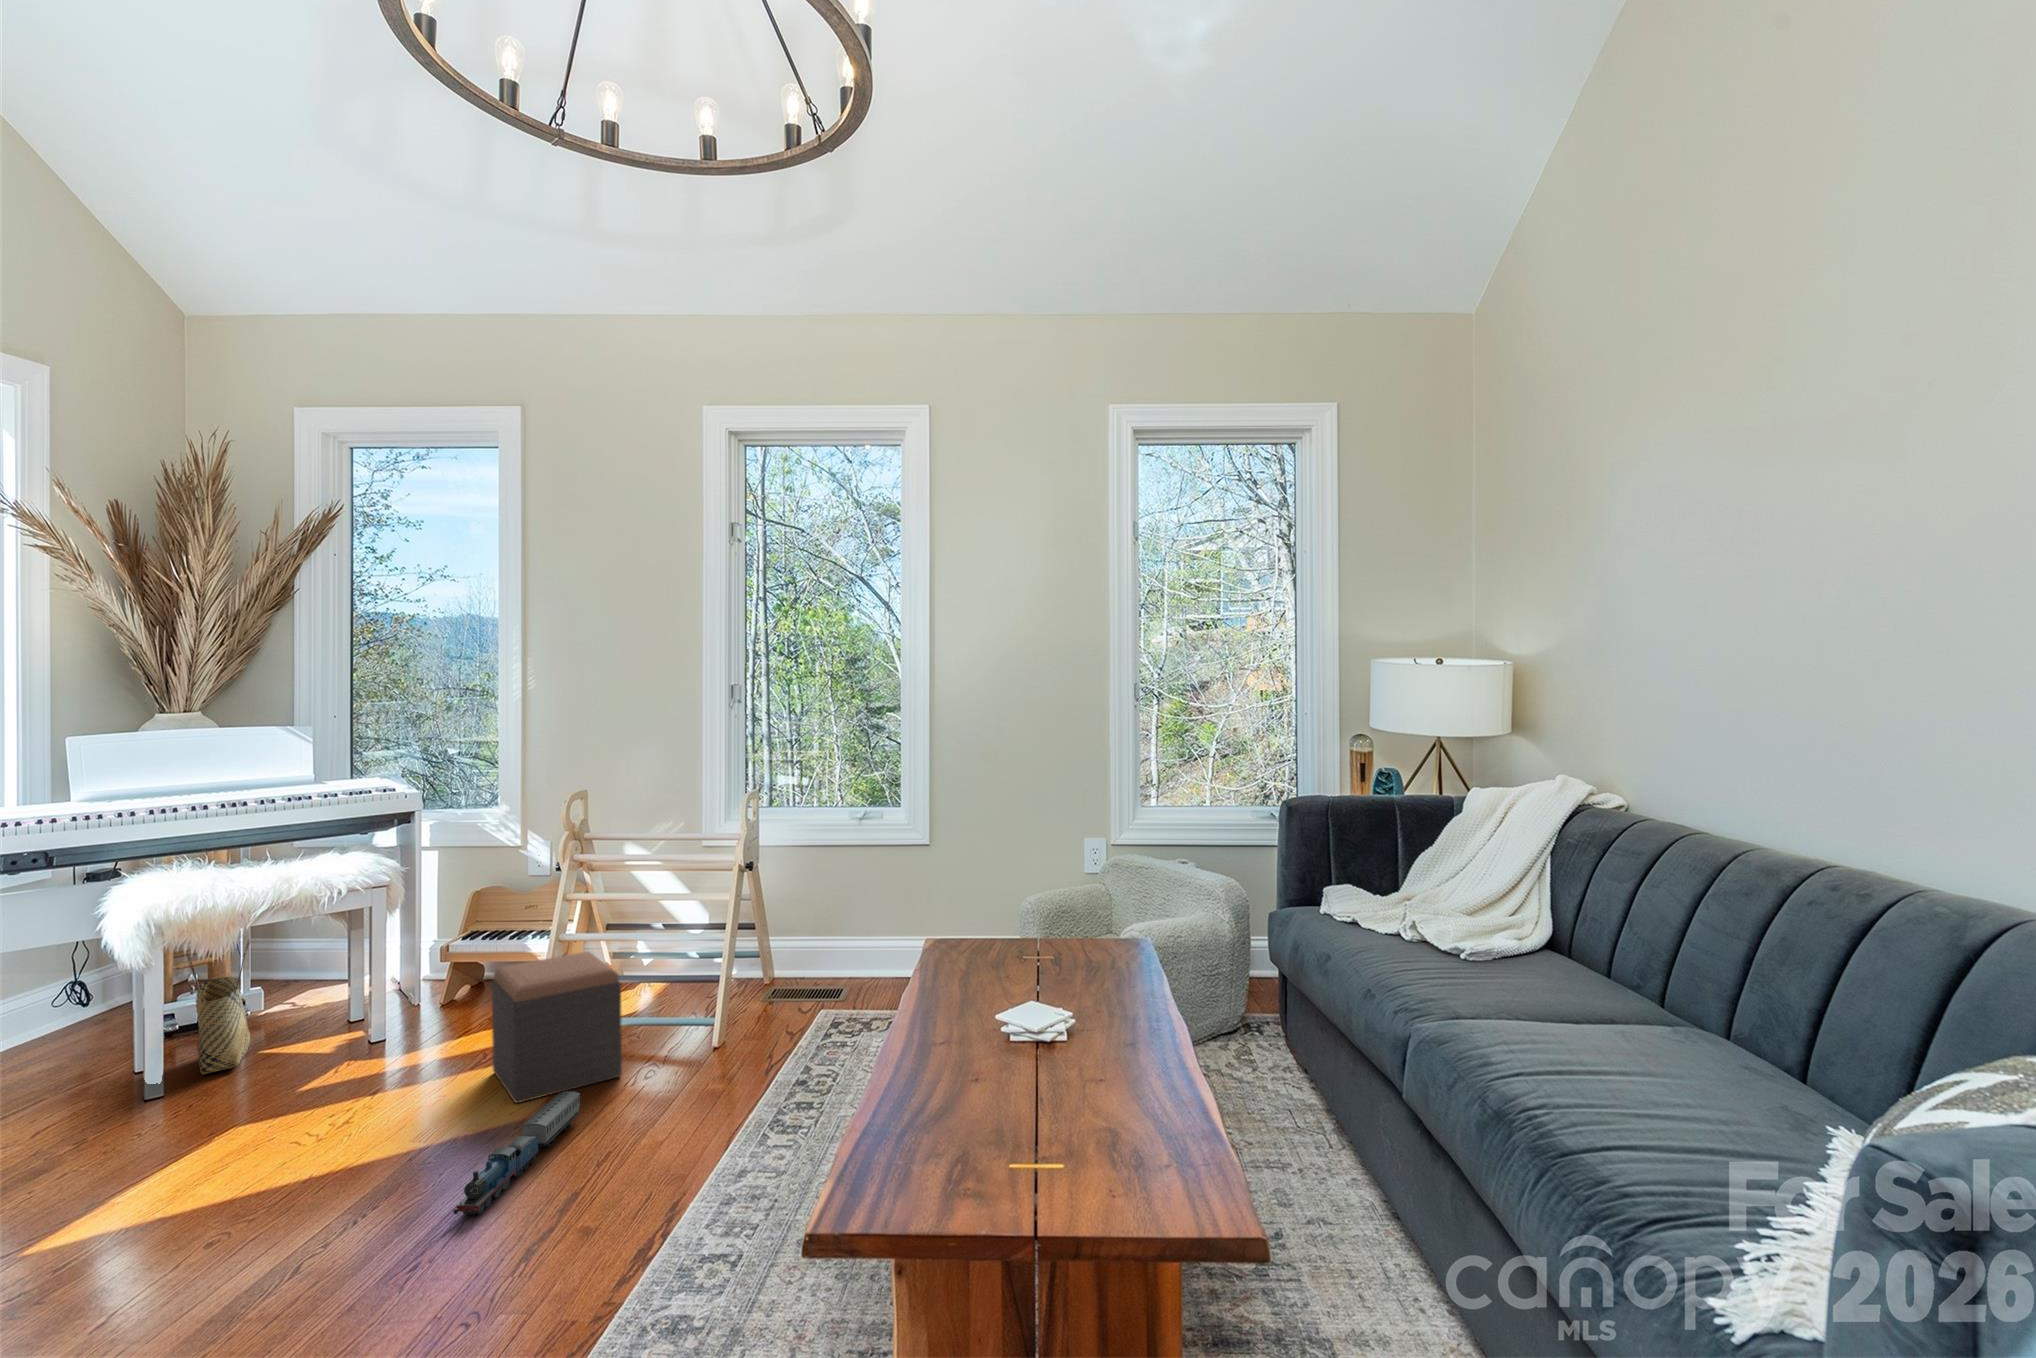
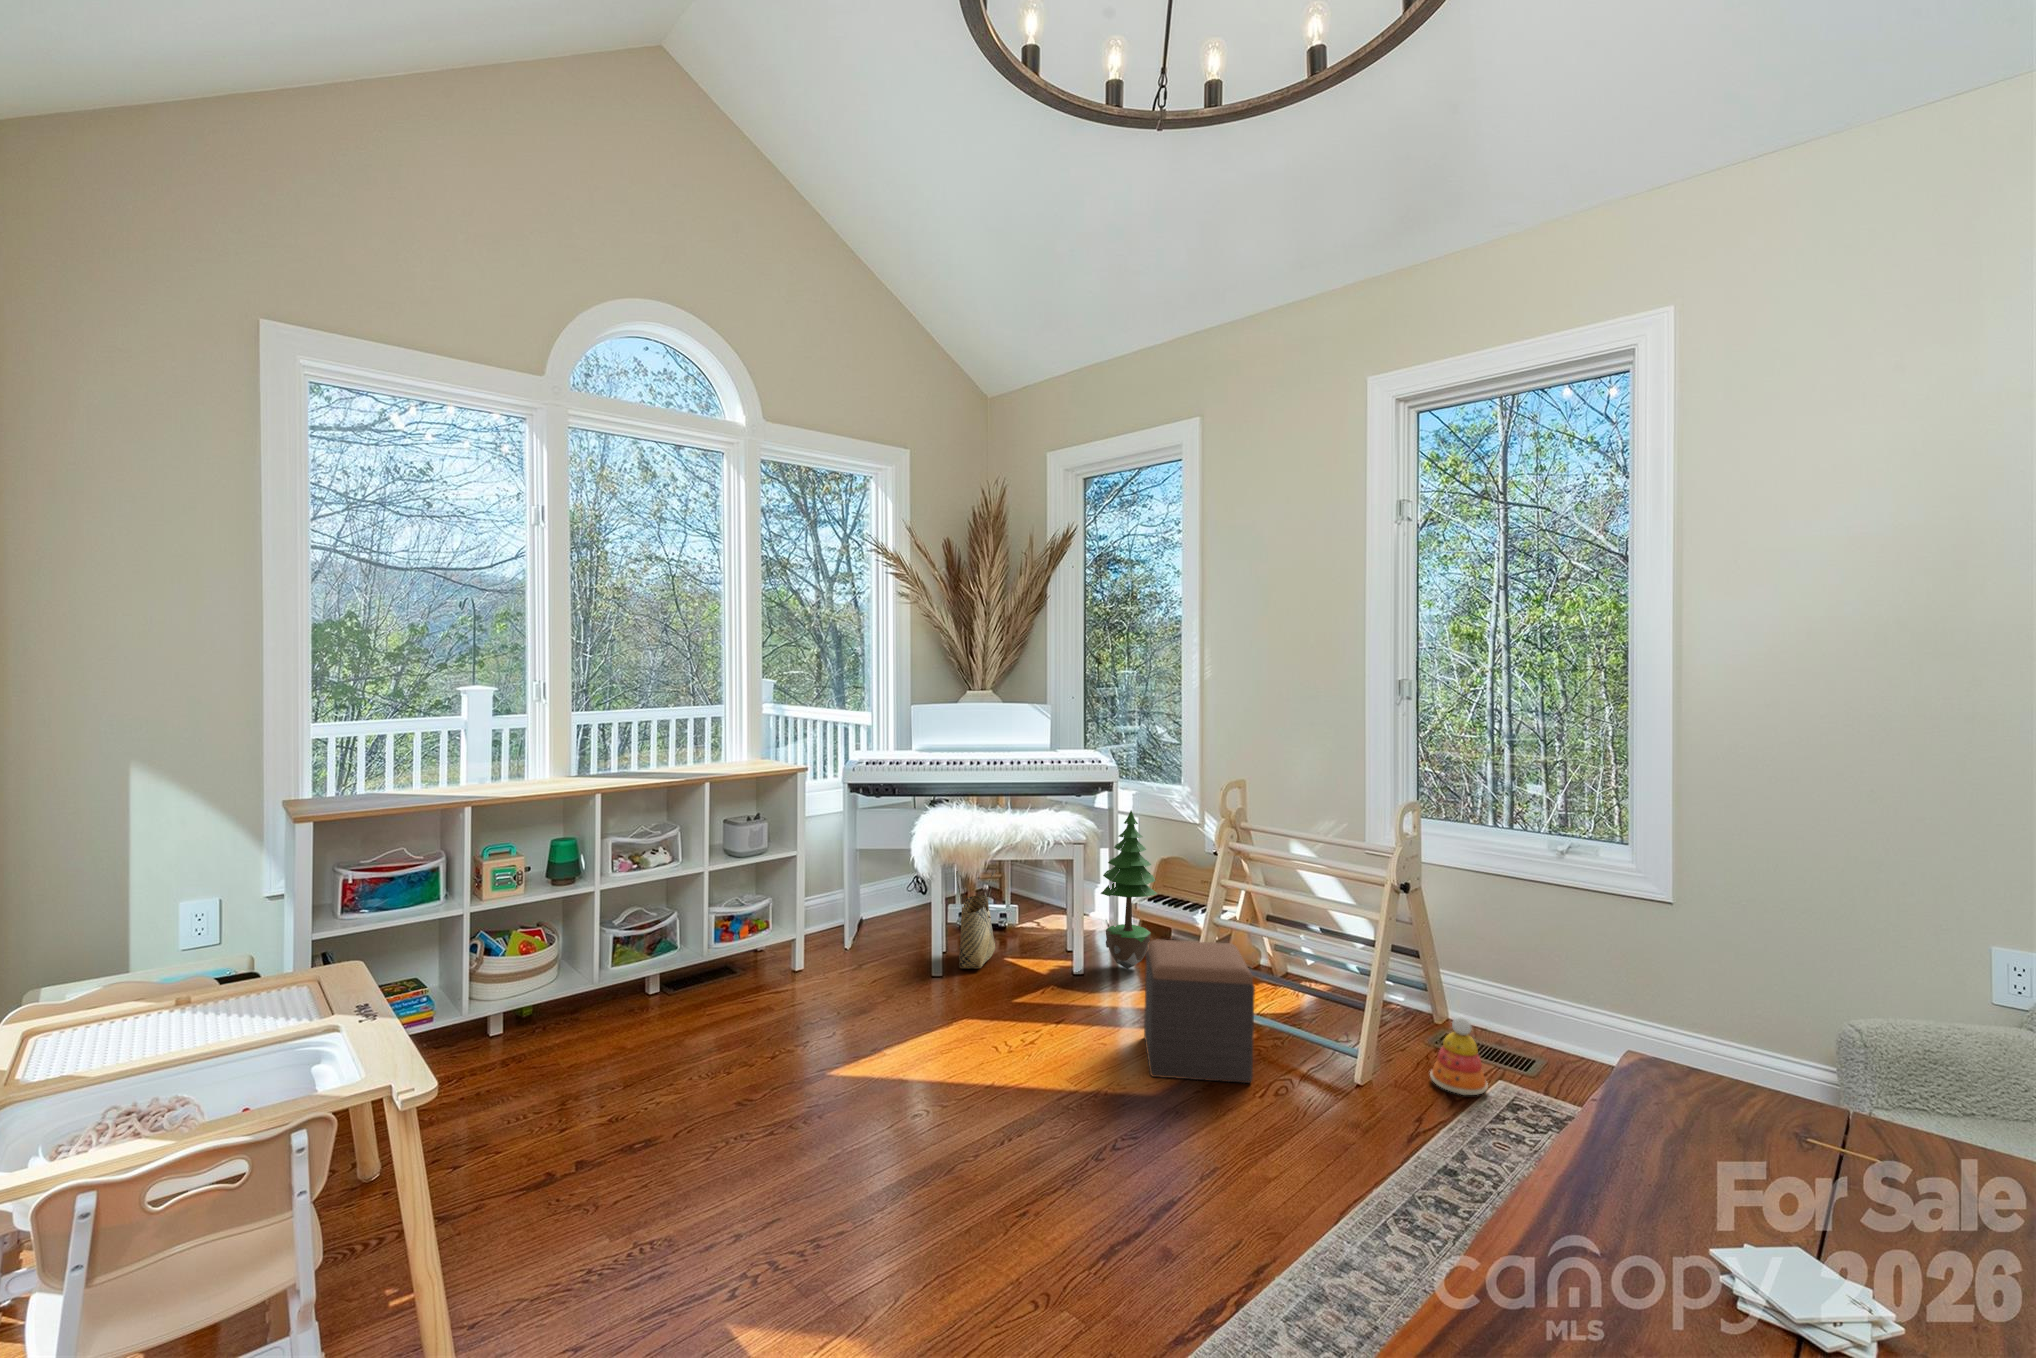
potted tree: none [406,837,481,1017] -> present [1101,810,1157,969]
stacking toy: none [772,964,817,1029] -> present [1430,1015,1488,1095]
toy train: present [453,1091,580,1214] -> none [1060,1084,1200,1186]

